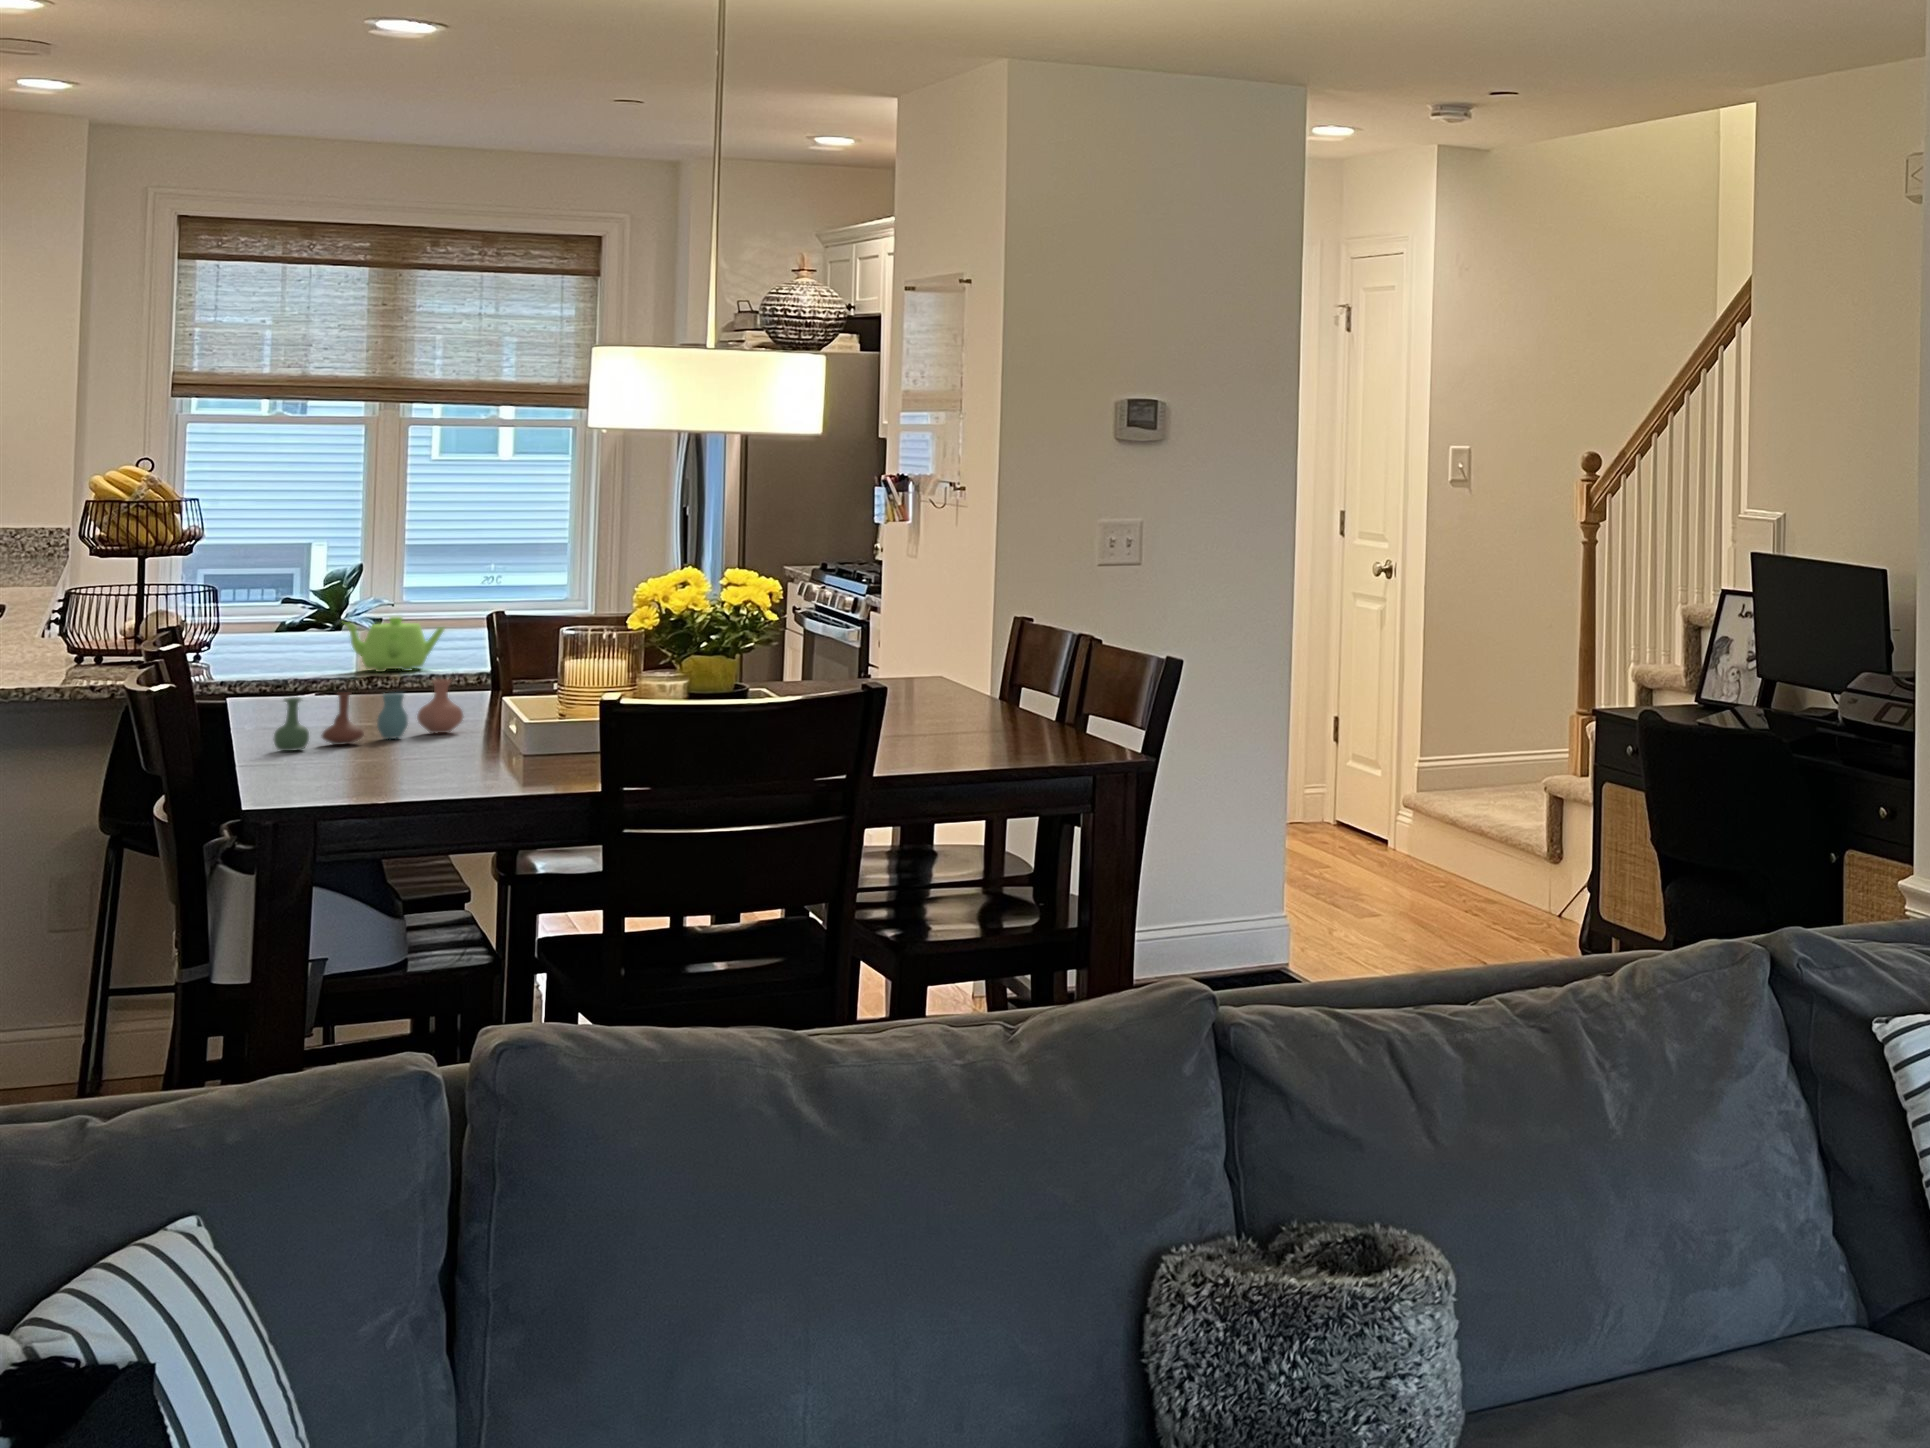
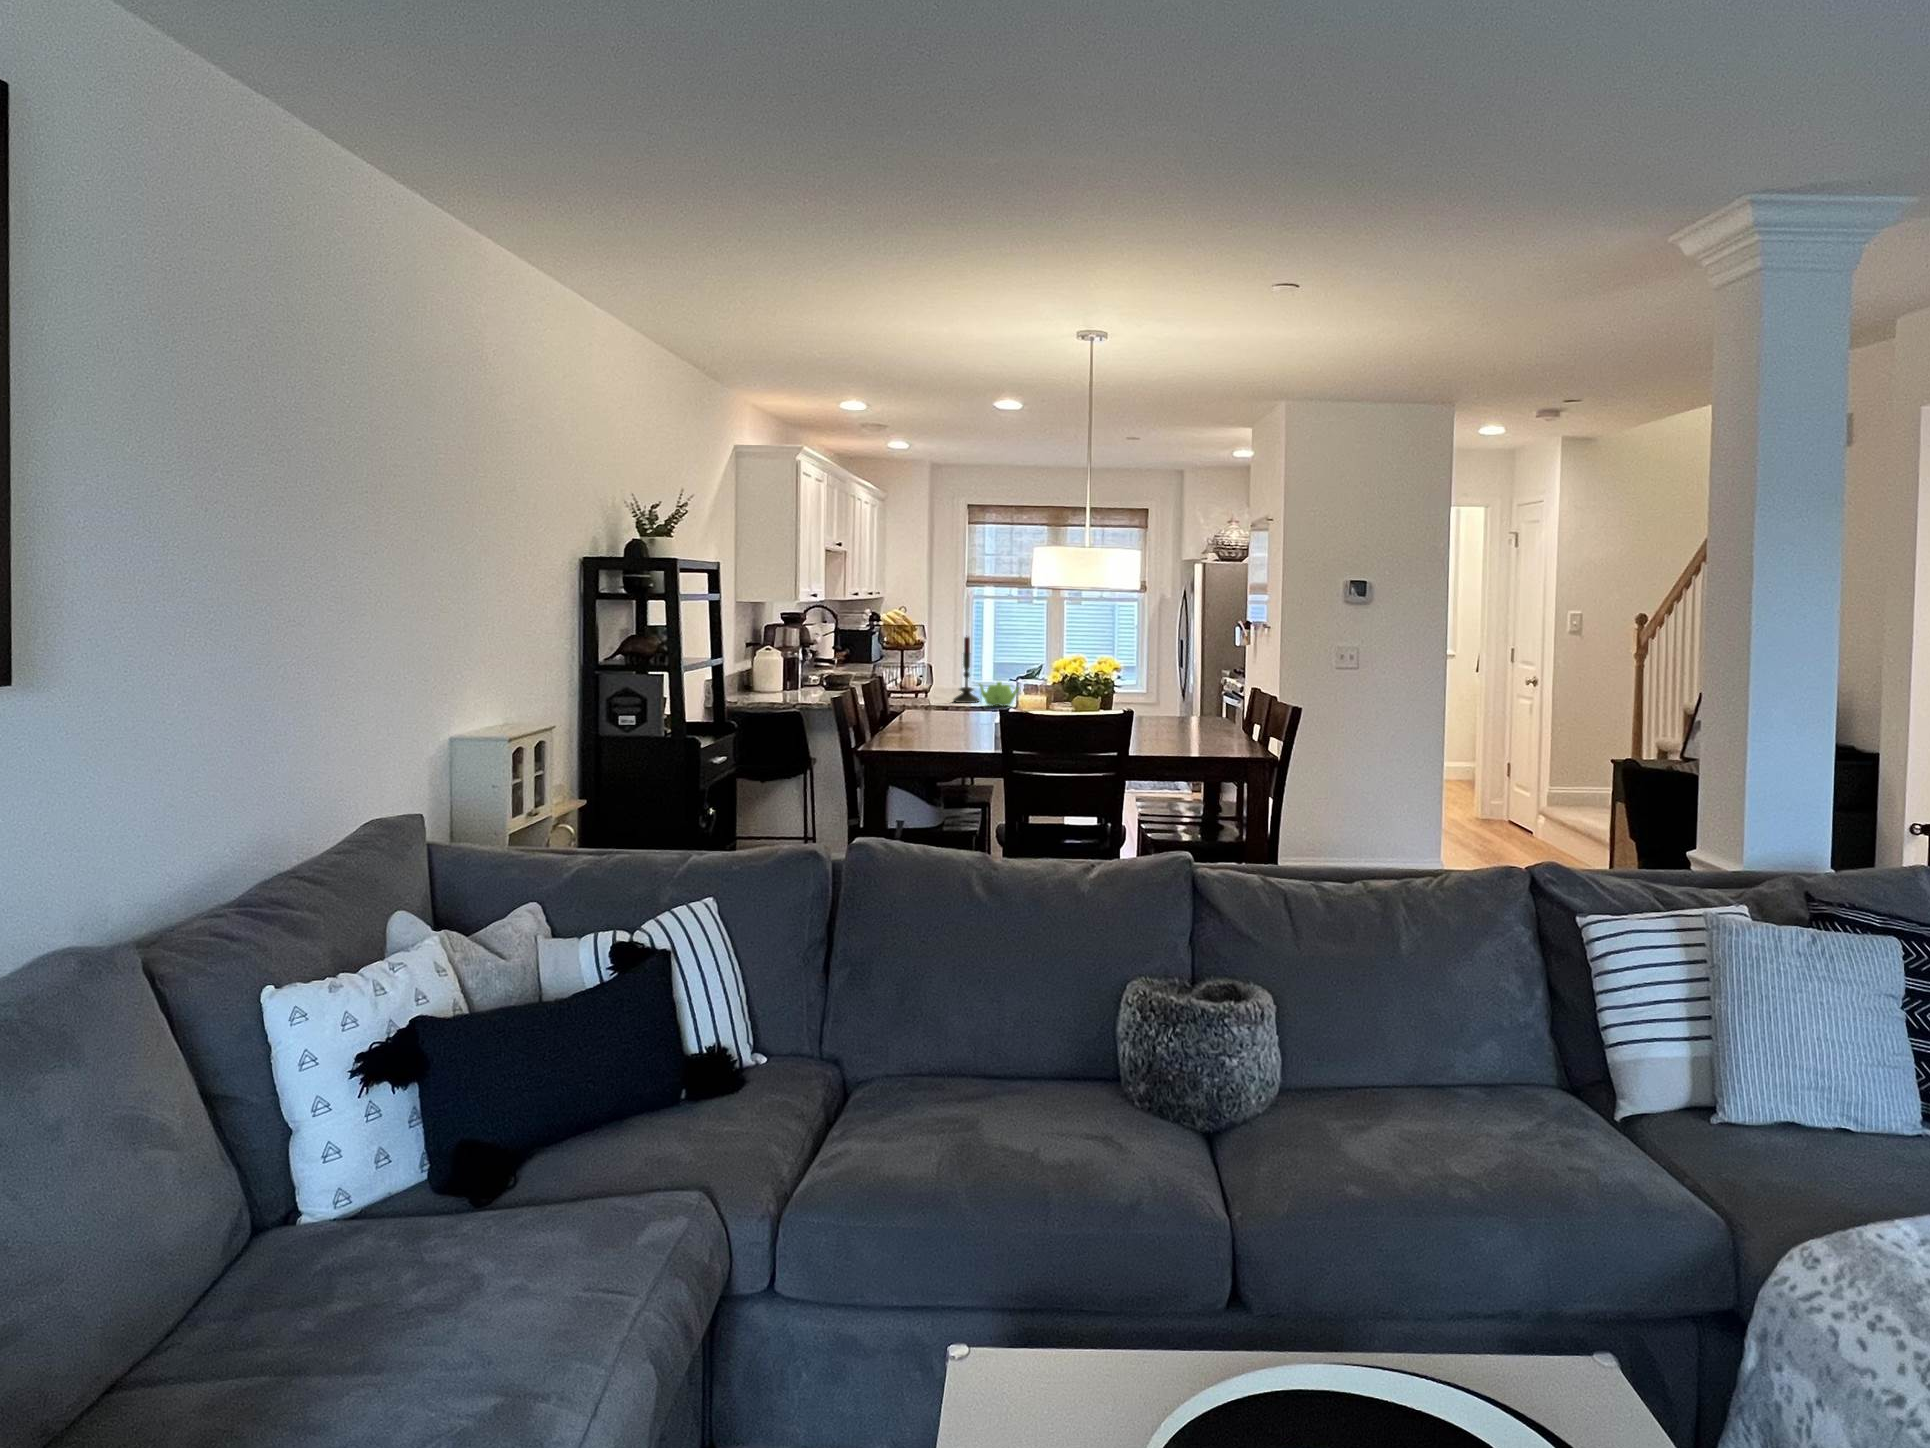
candle: none [269,514,334,666] -> present [954,637,979,703]
vase: present [273,679,463,751] -> none [912,706,994,734]

